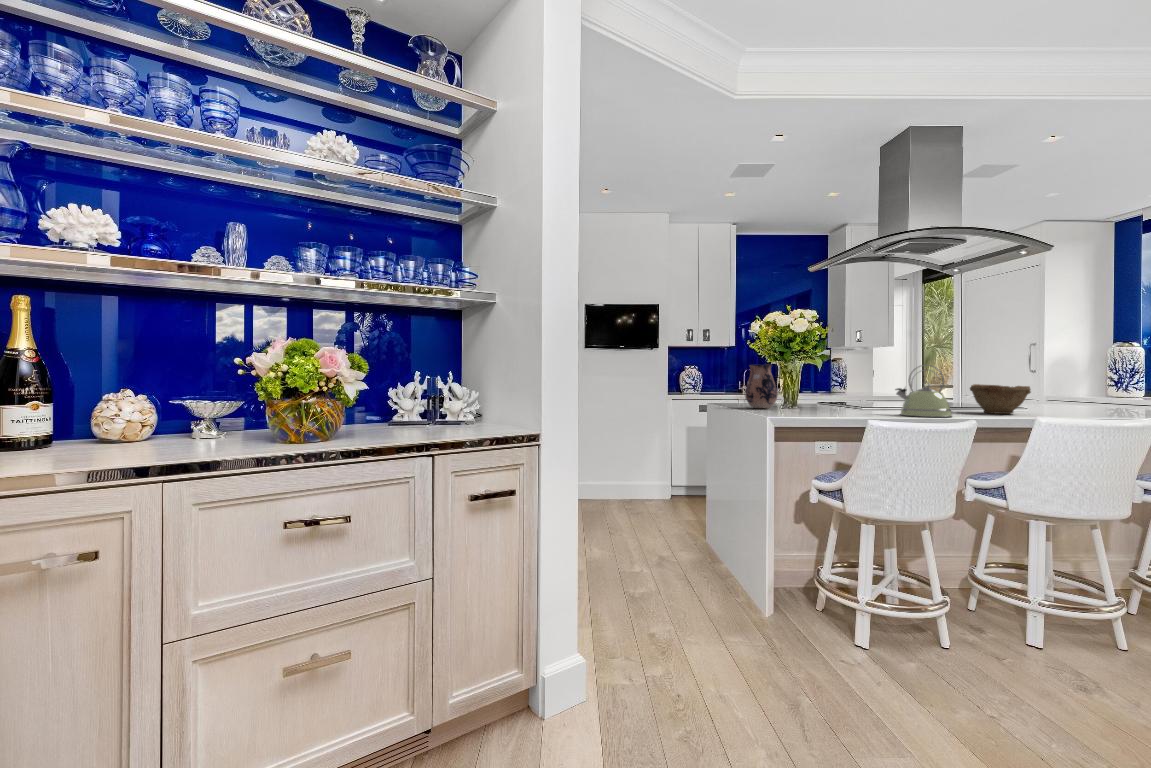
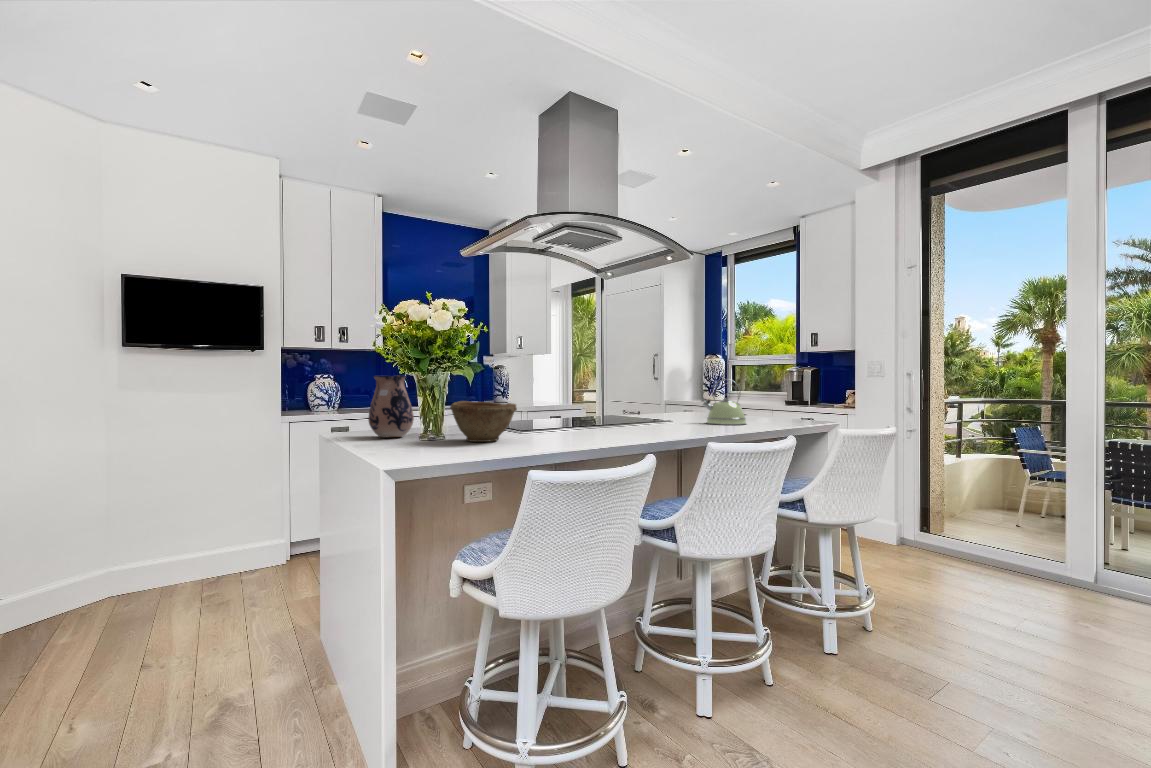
kettle: present [895,365,952,417] -> present [702,379,746,425]
bowl: present [970,384,1031,414] -> present [450,401,517,442]

